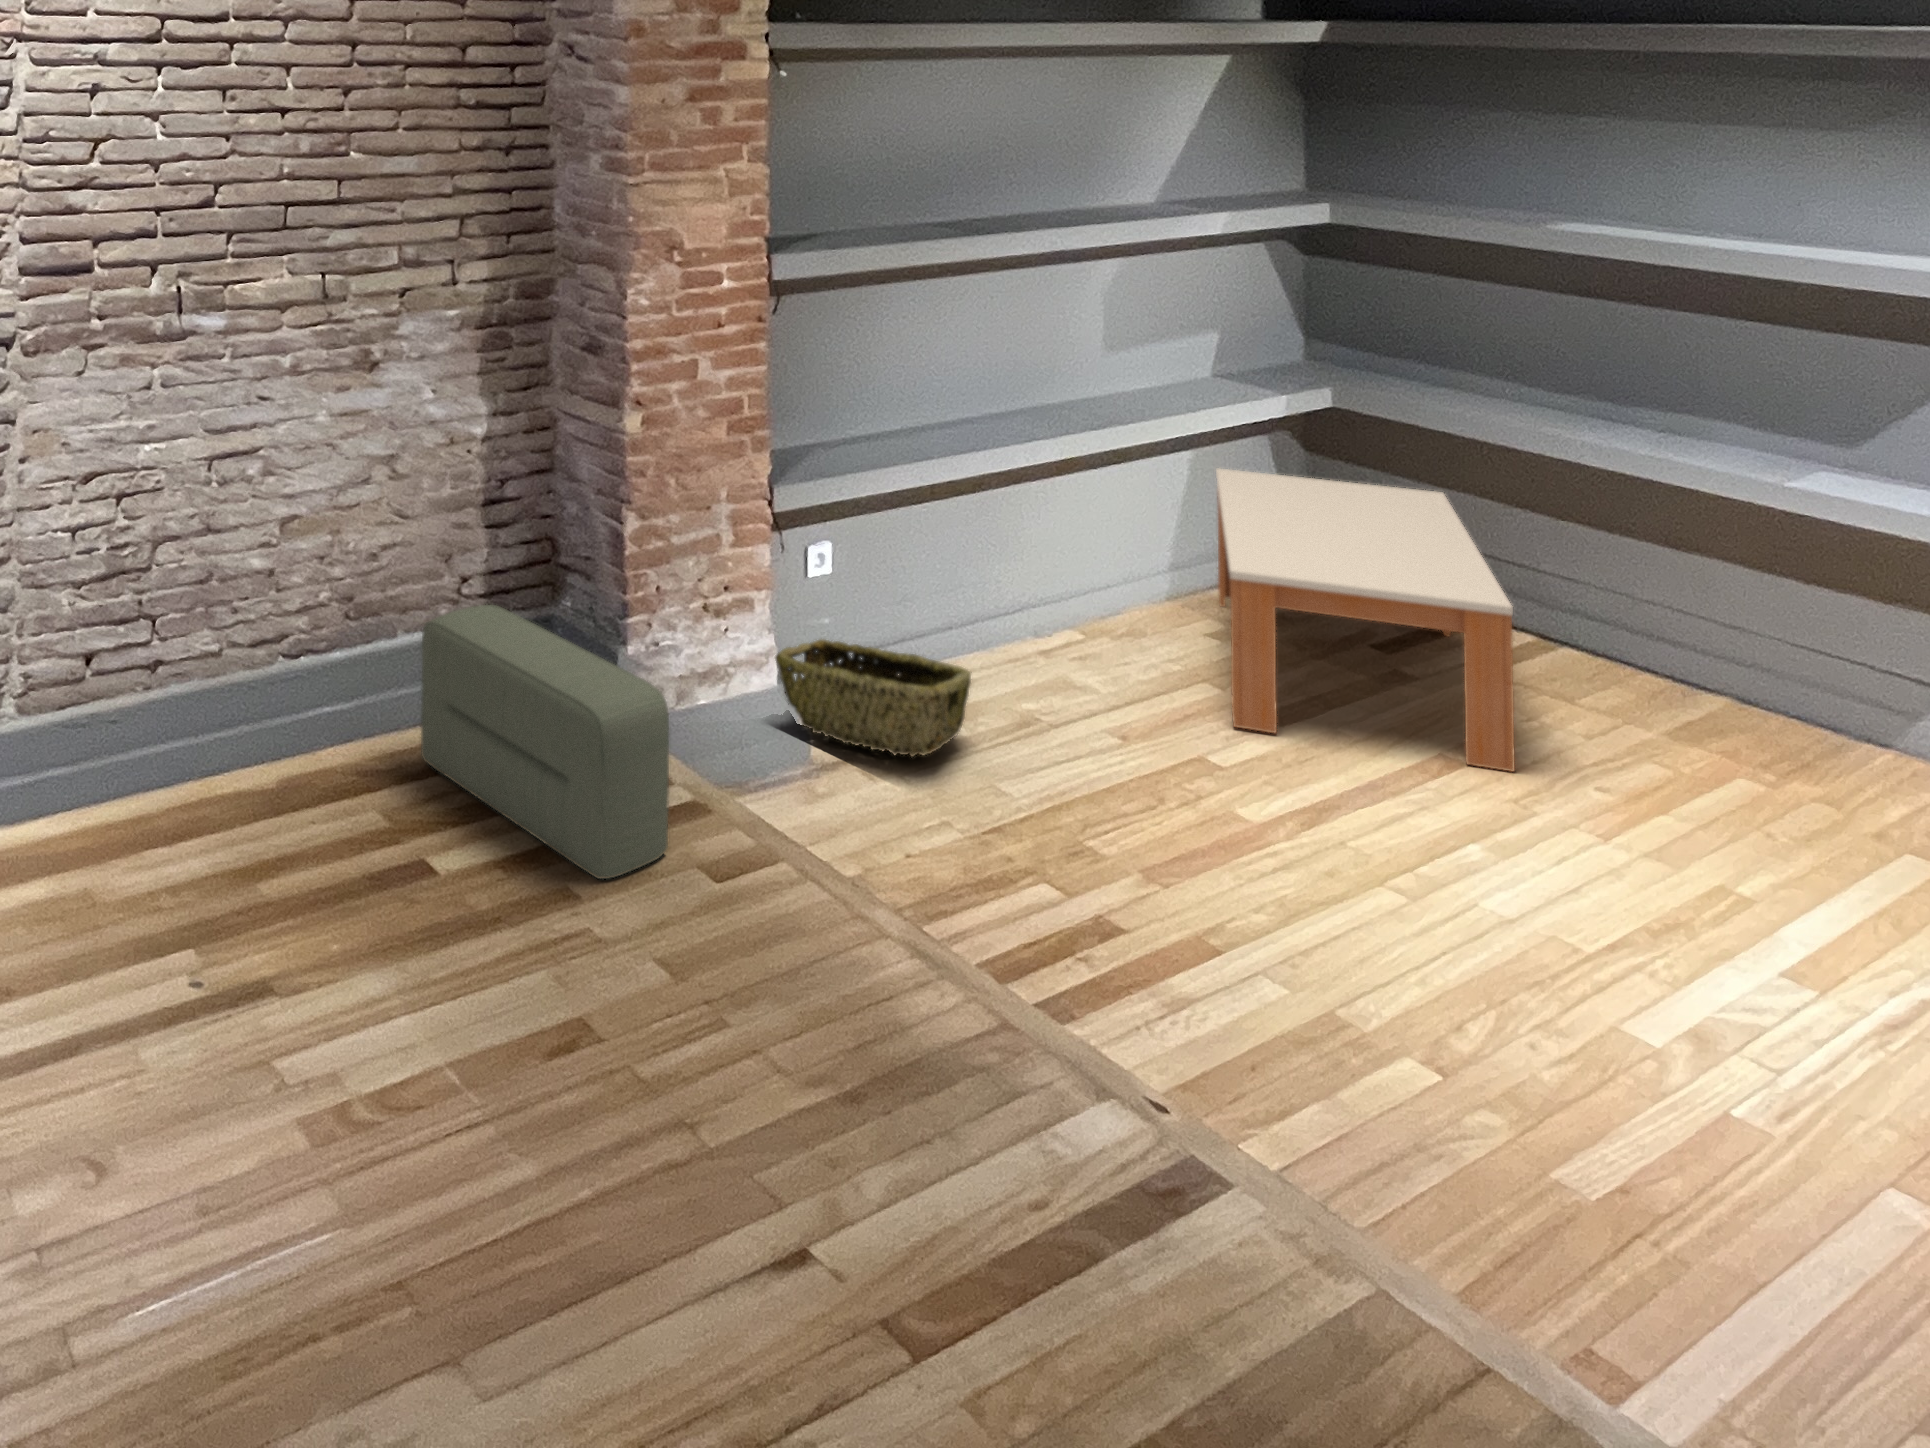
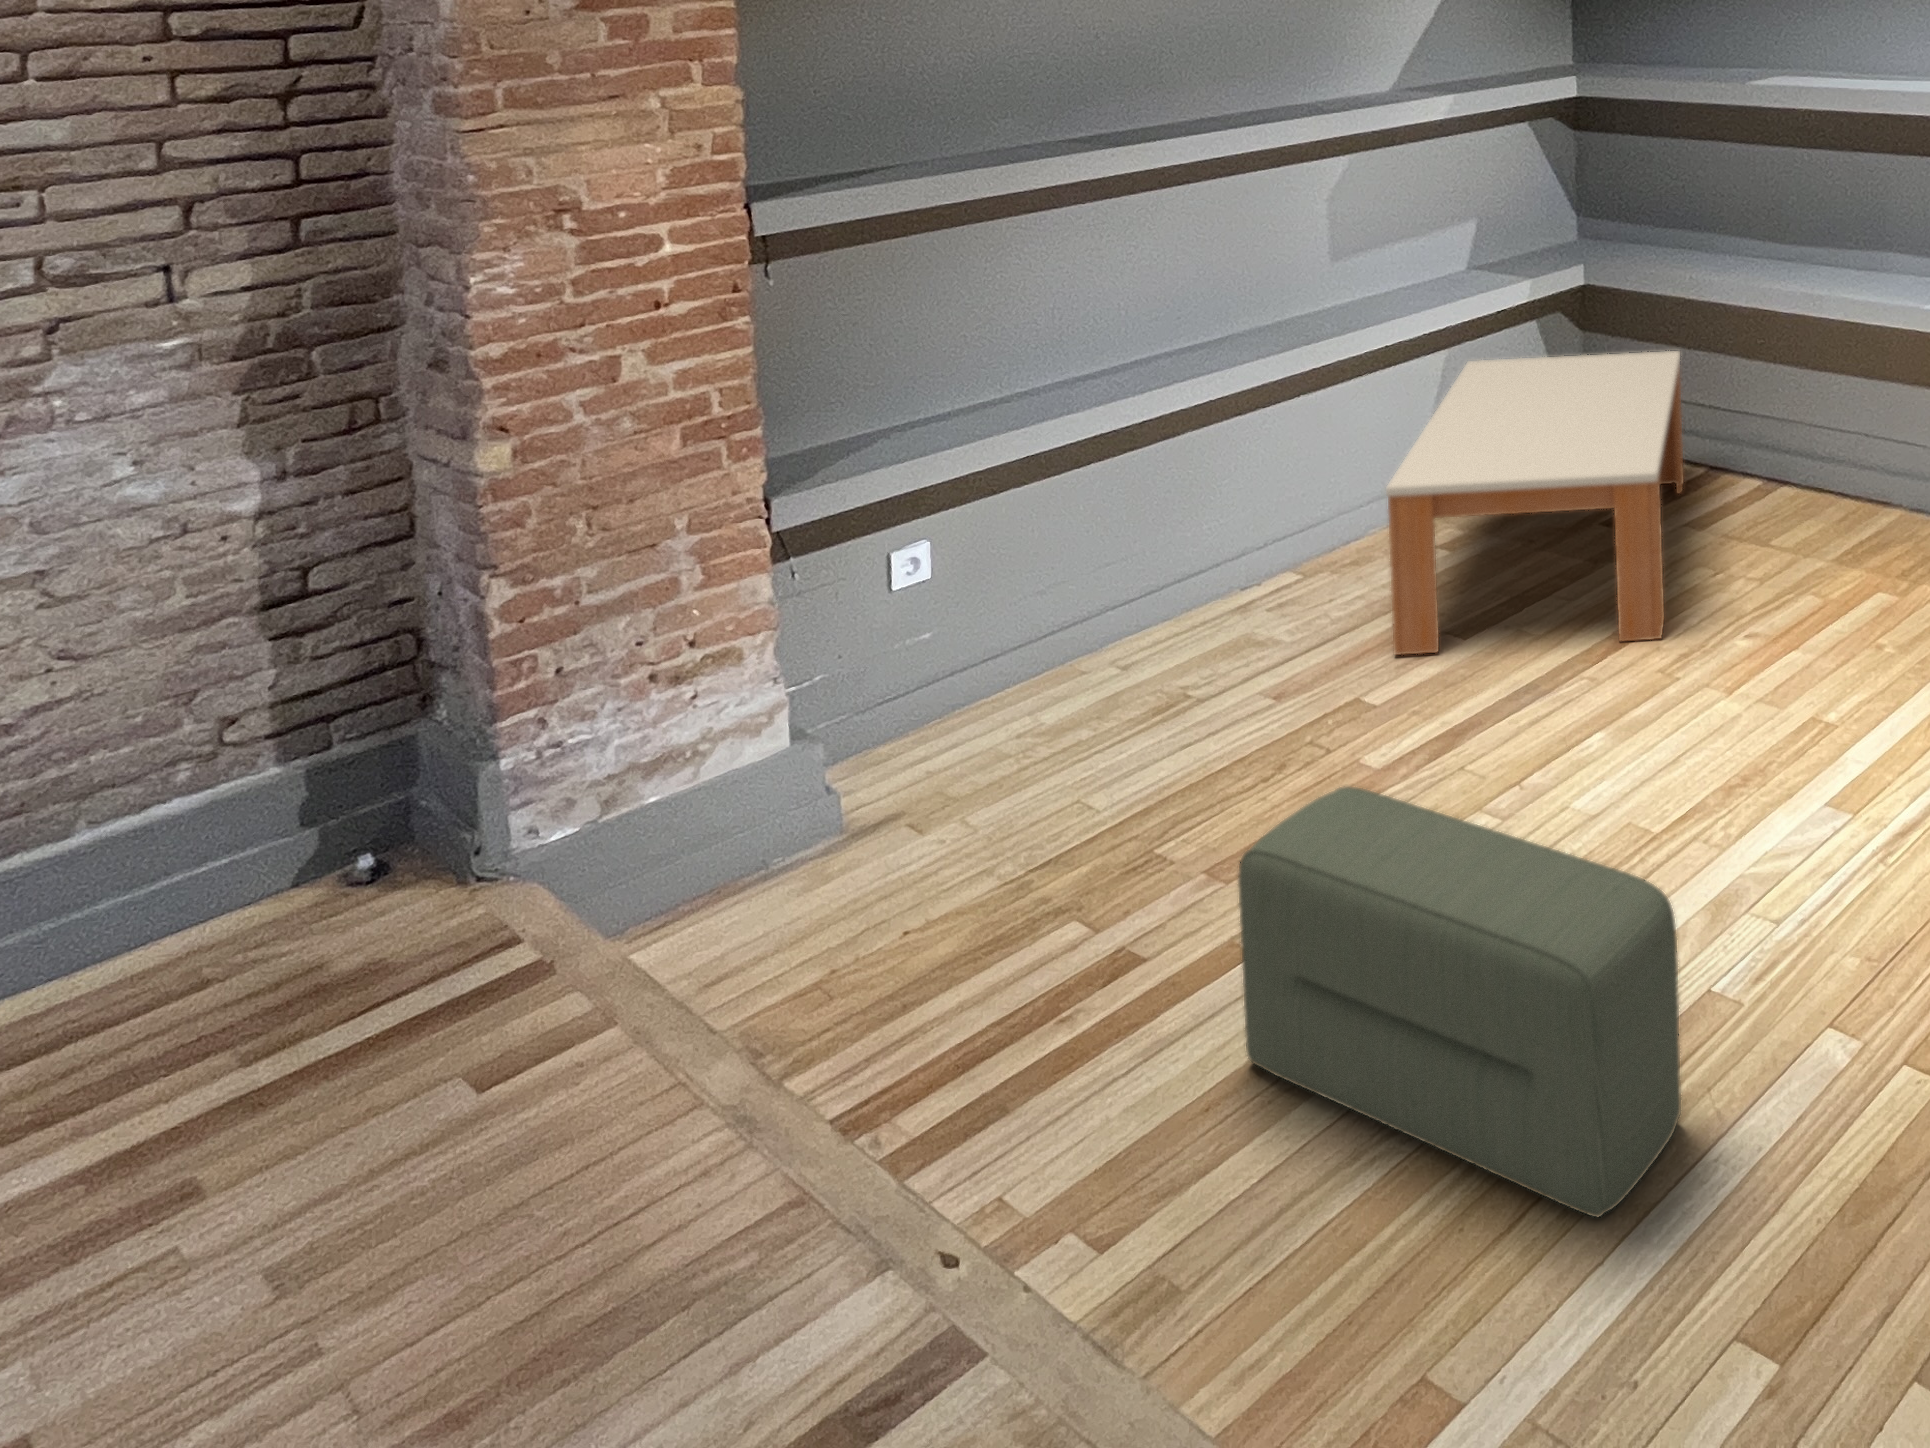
pouf: present [421,605,669,879] -> present [1238,786,1681,1217]
woven basket: present [775,639,971,757] -> none [776,666,1052,805]

